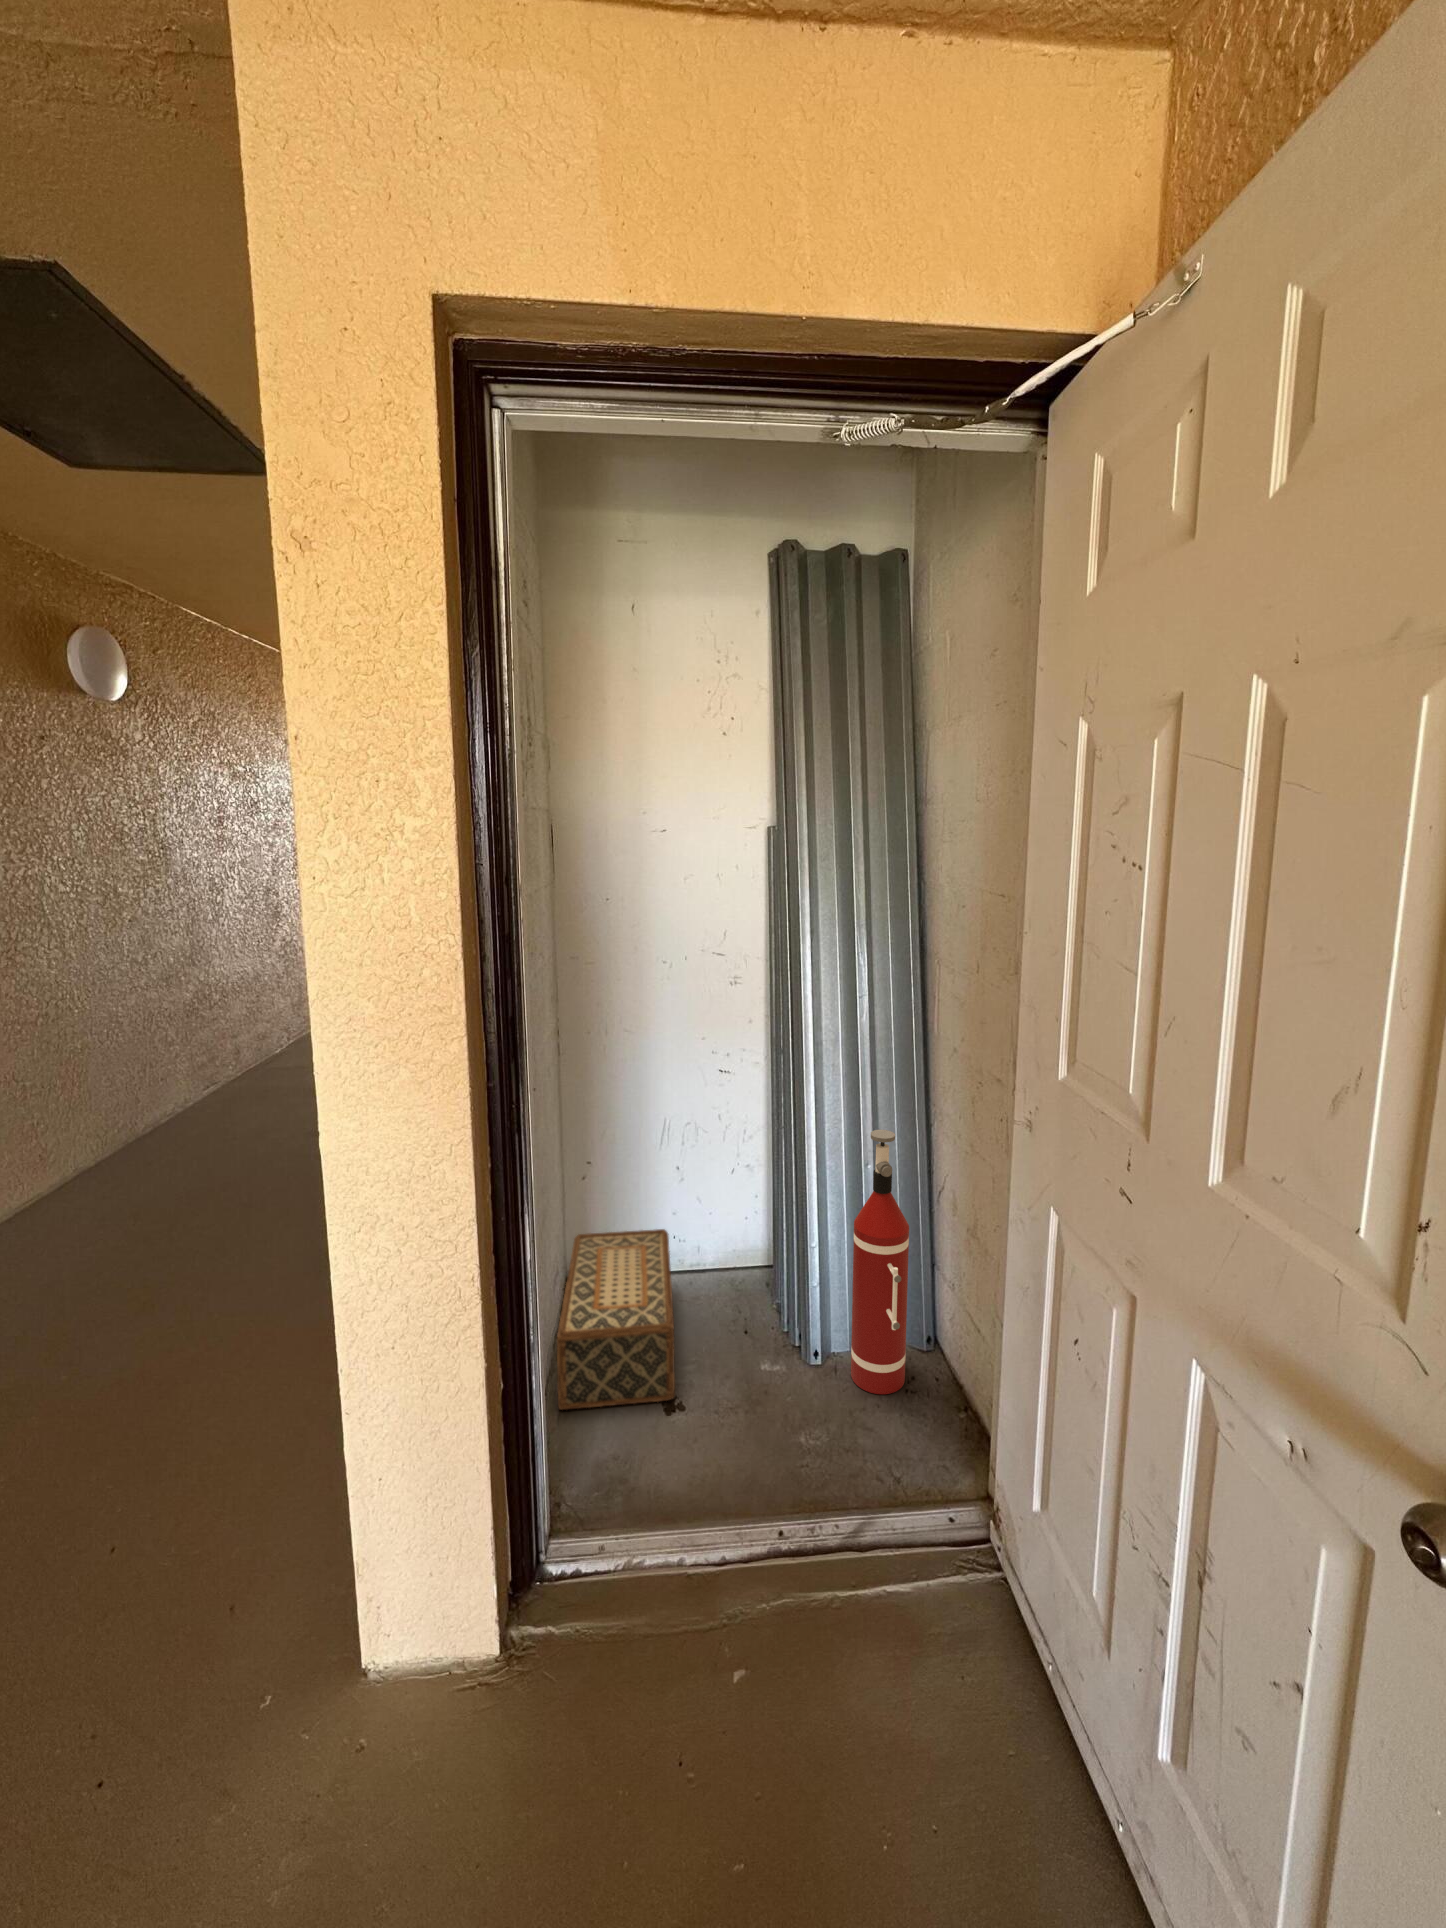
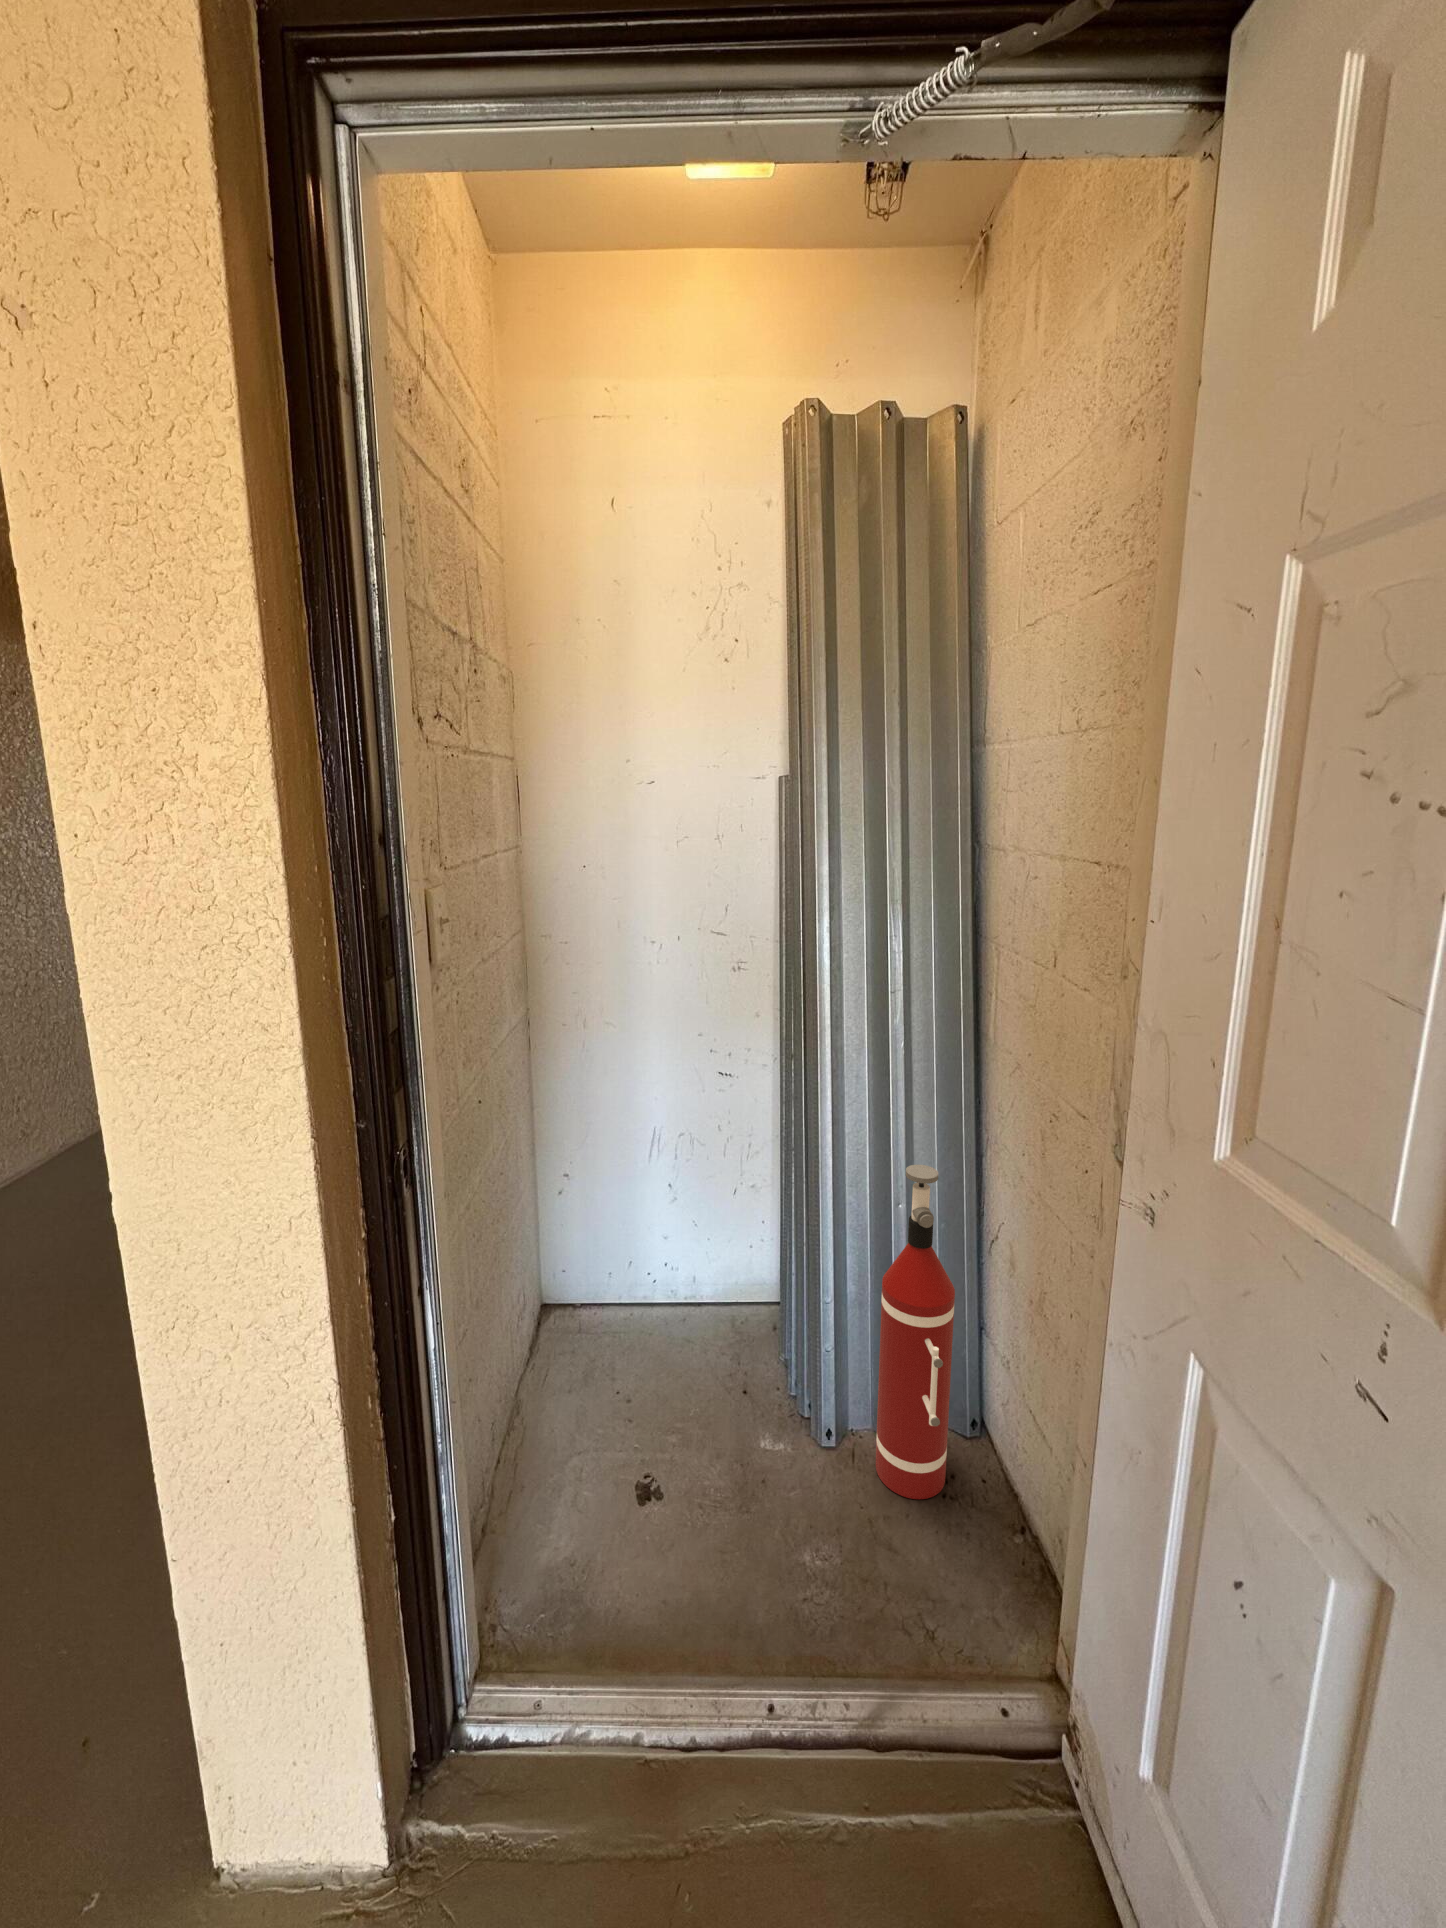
woven basket: present [557,1229,675,1410] -> none [510,1258,660,1485]

